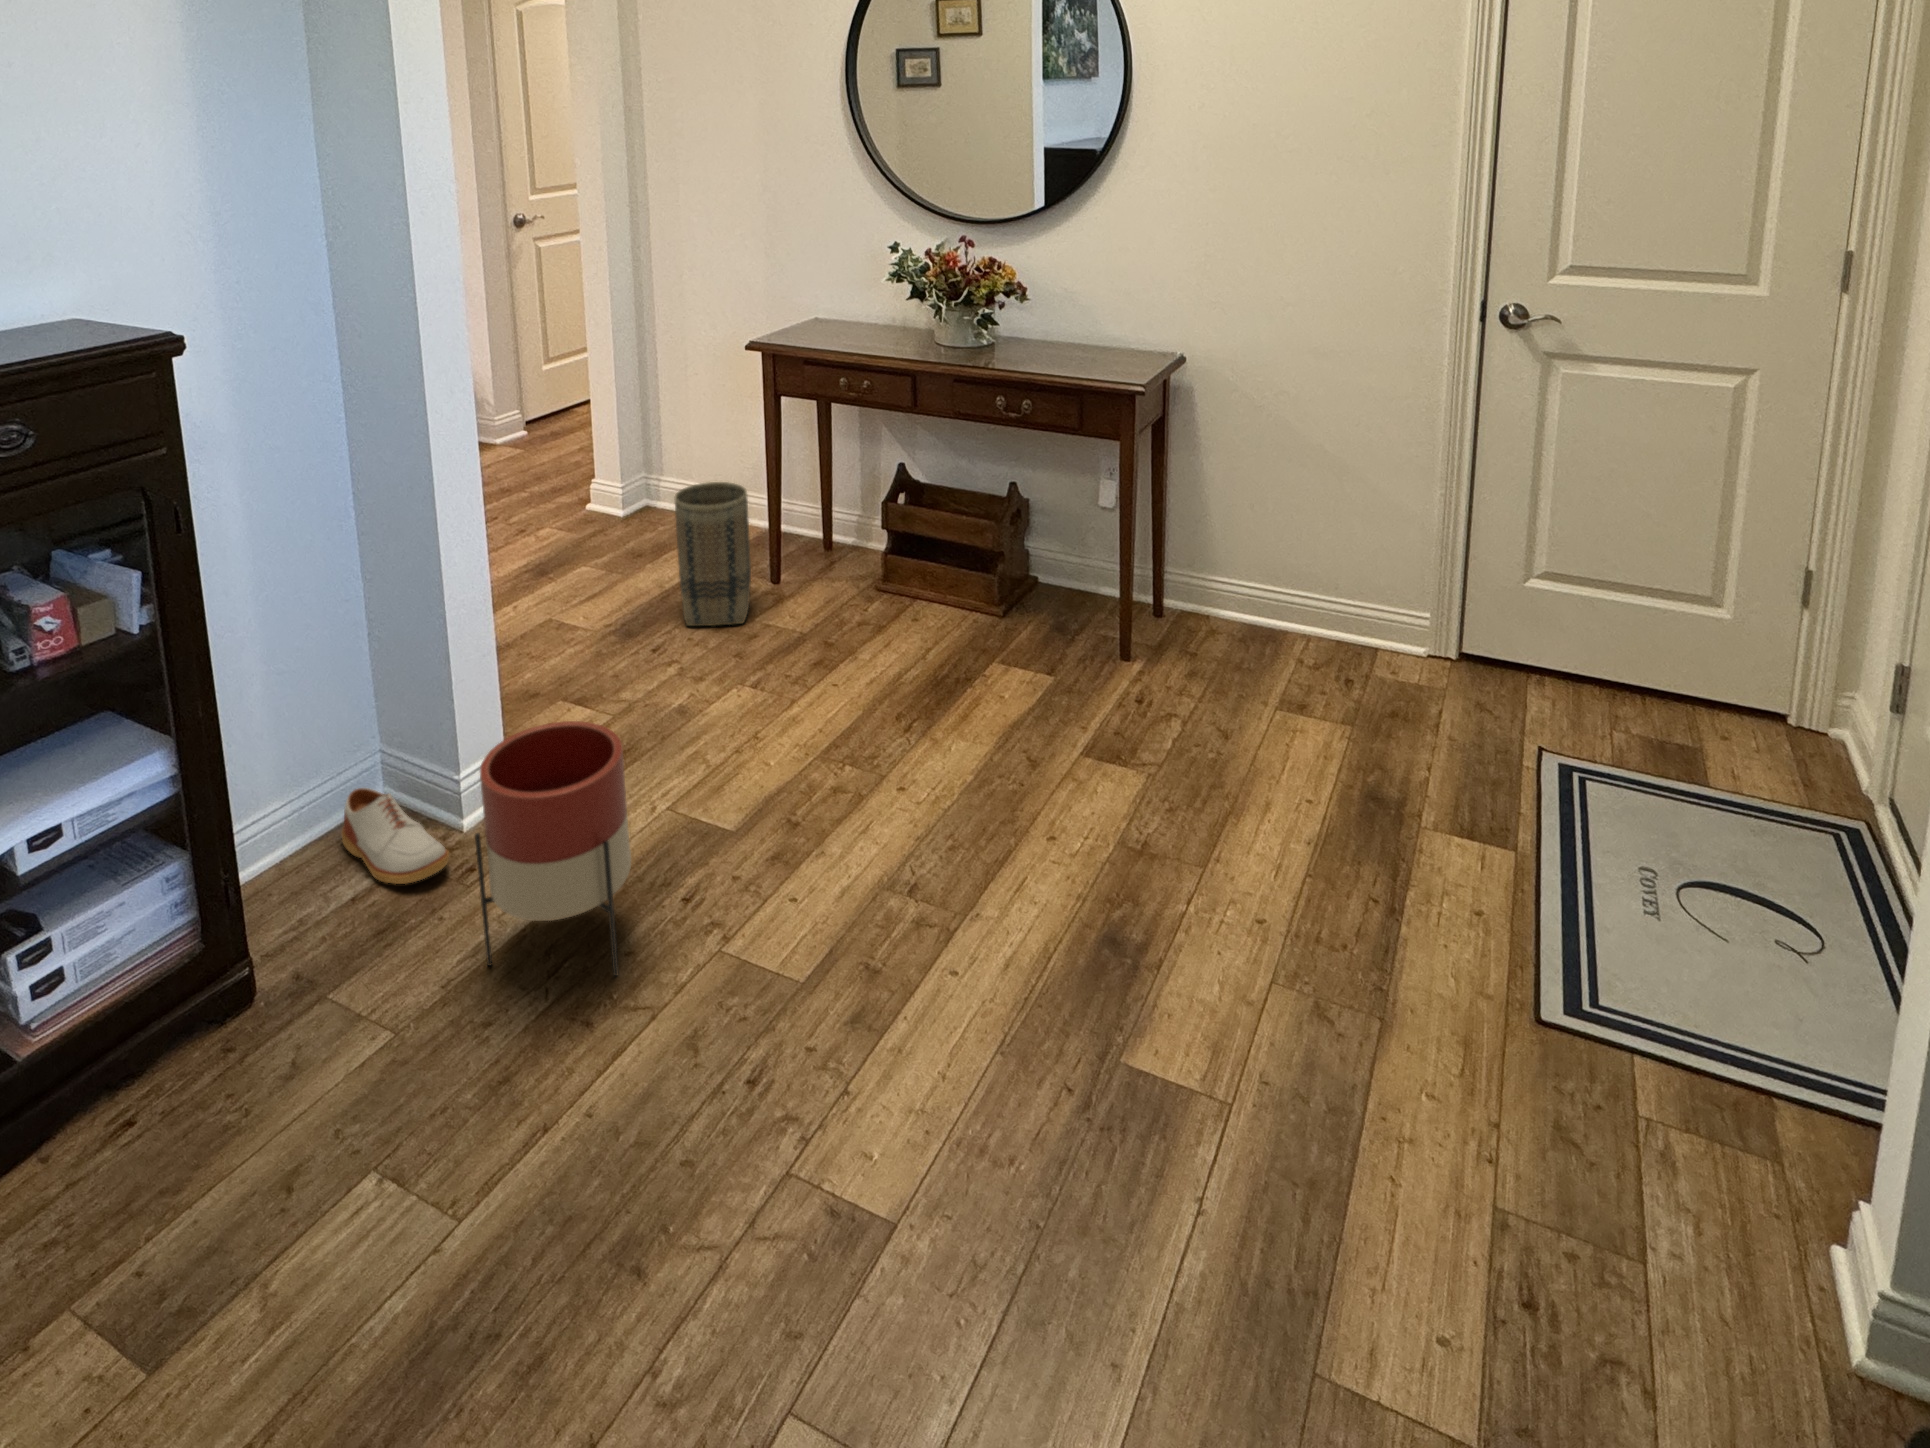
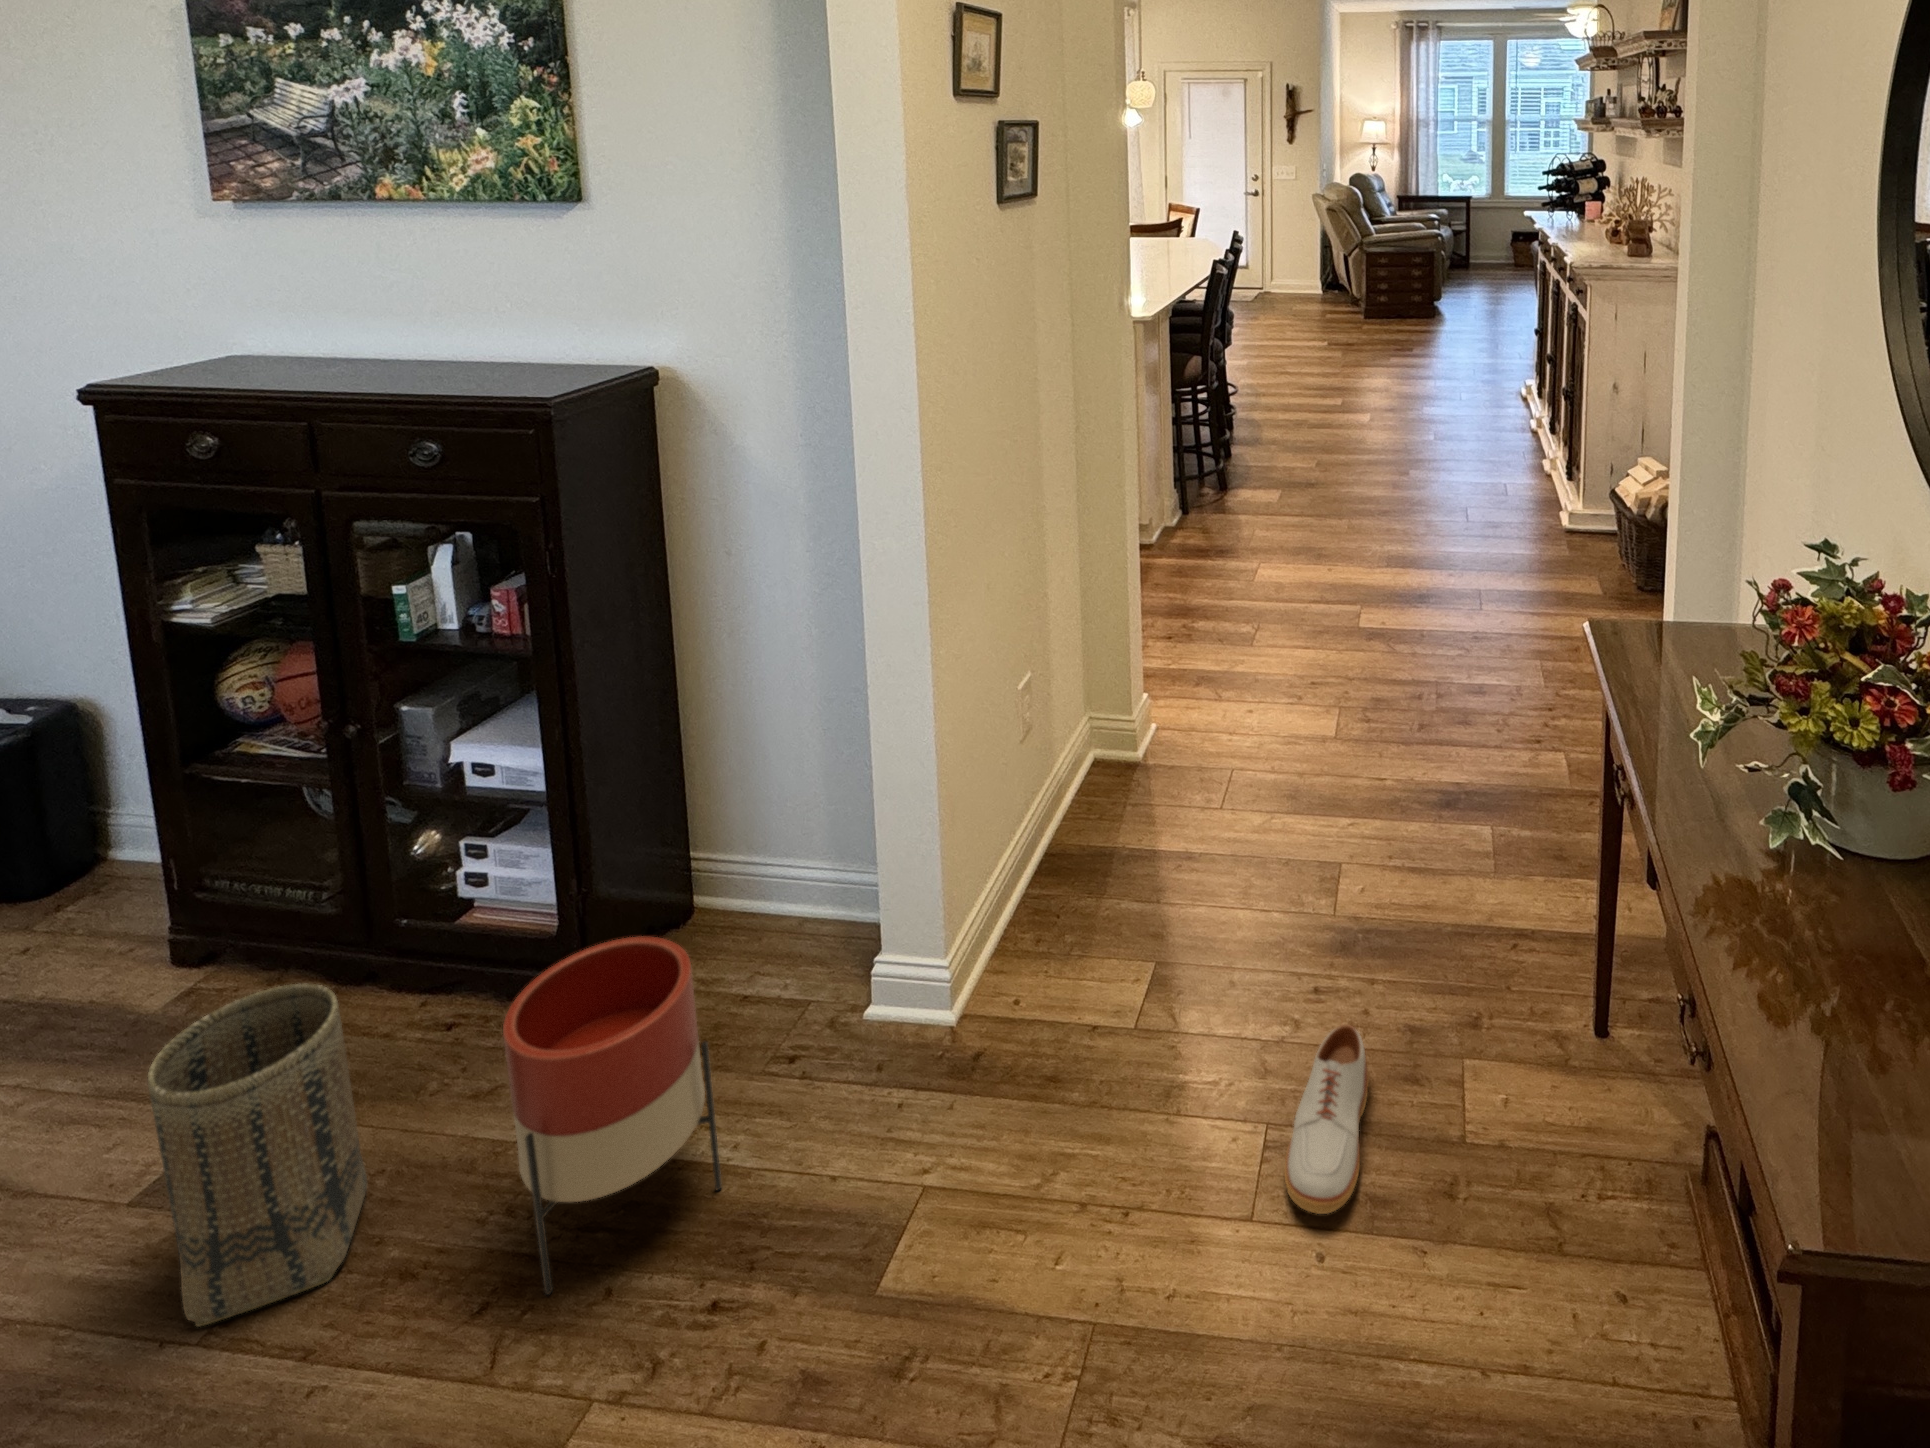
basket: present [675,482,751,626] -> present [147,984,367,1327]
shoe: present [341,788,449,884] -> present [1284,1025,1369,1214]

